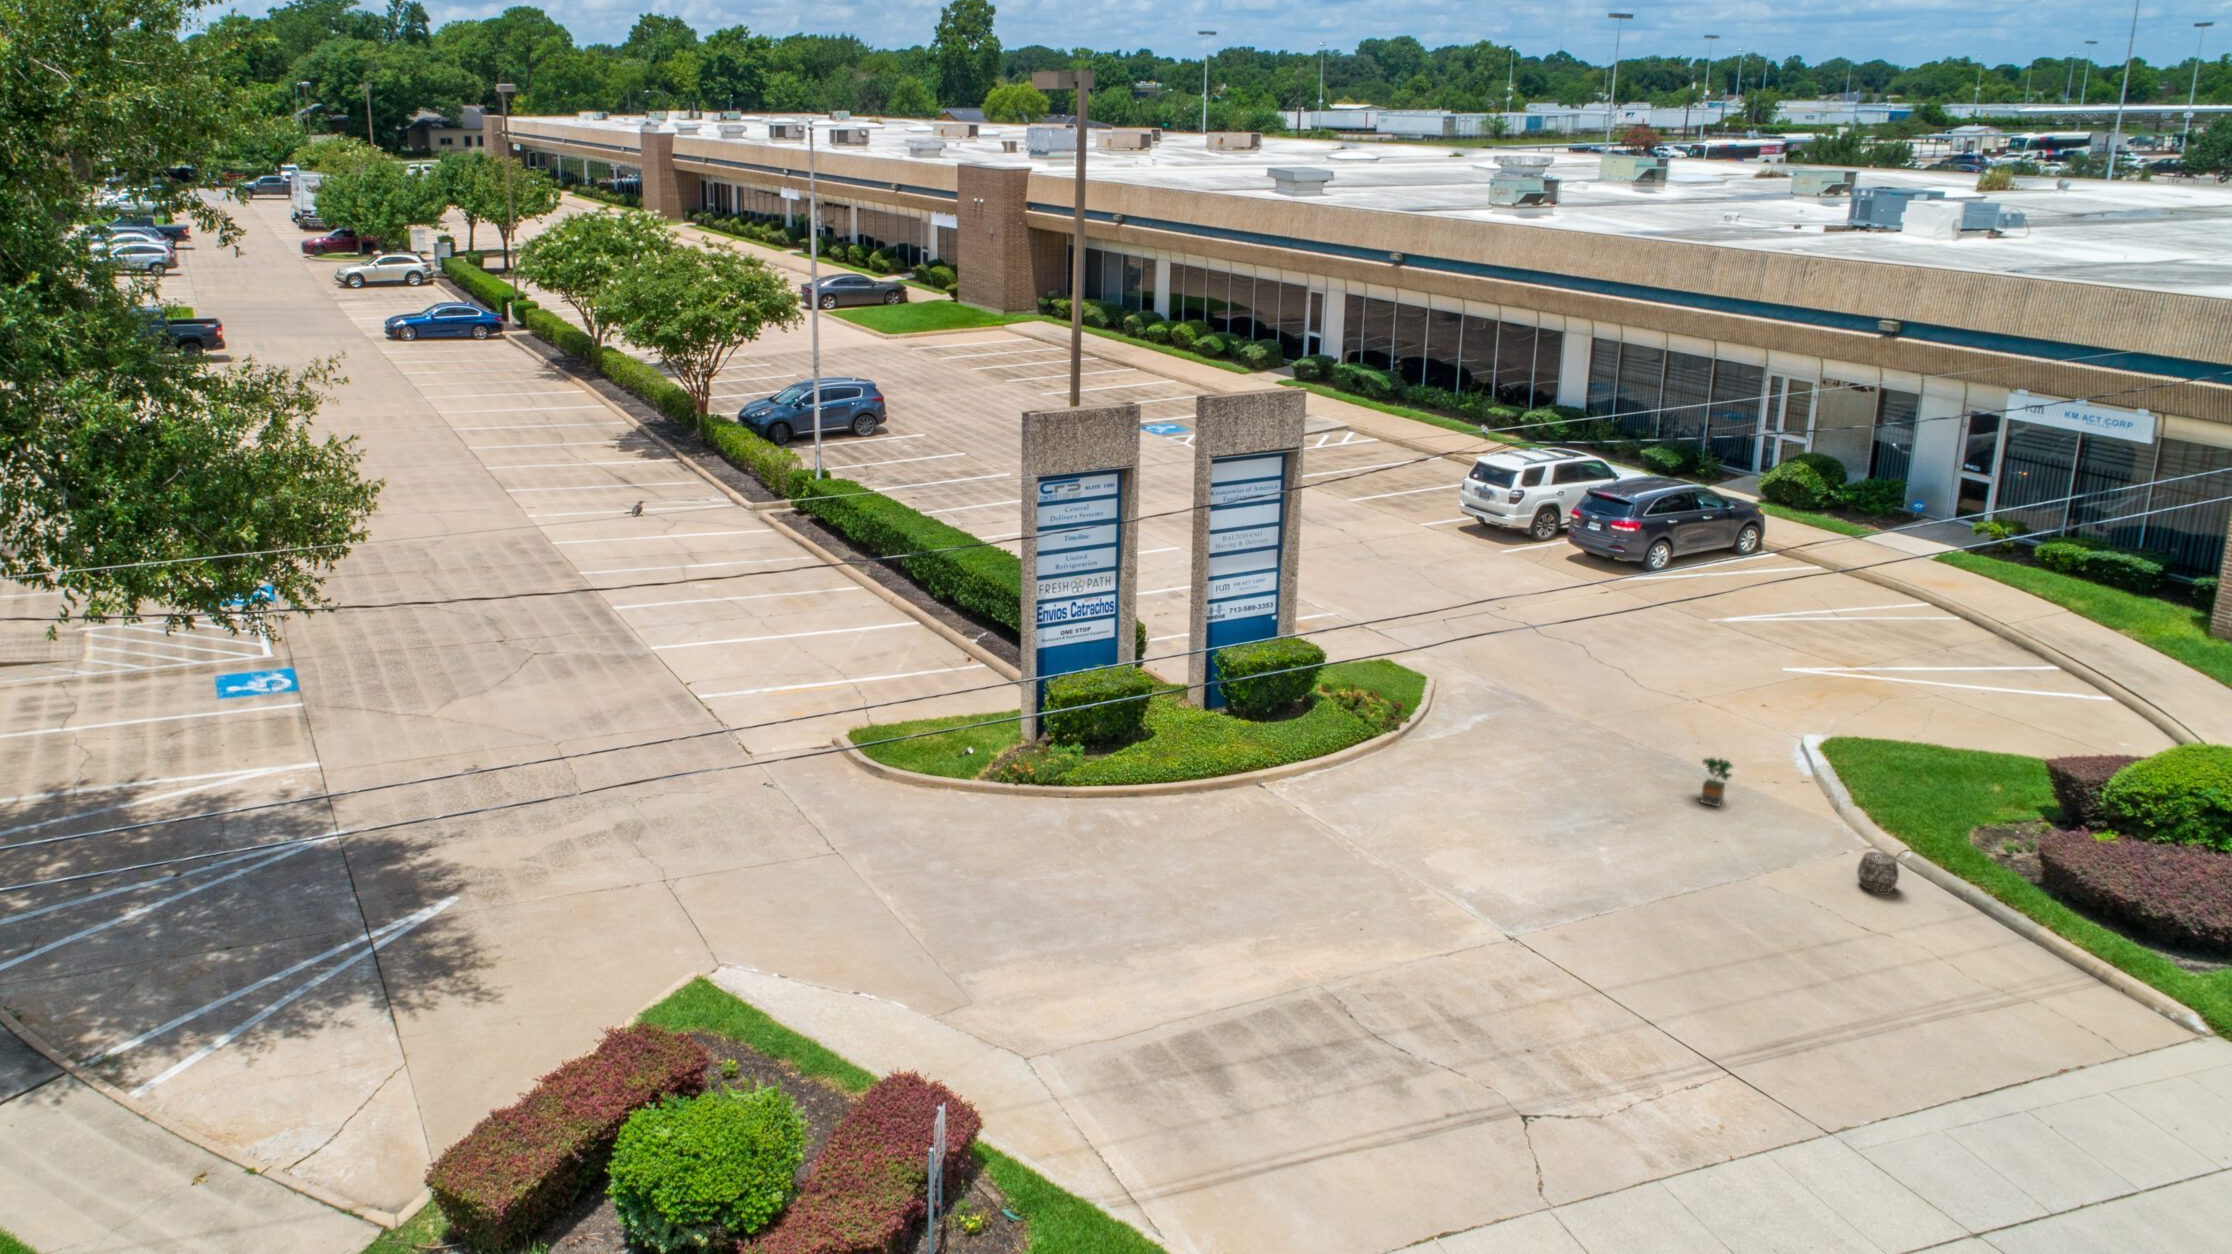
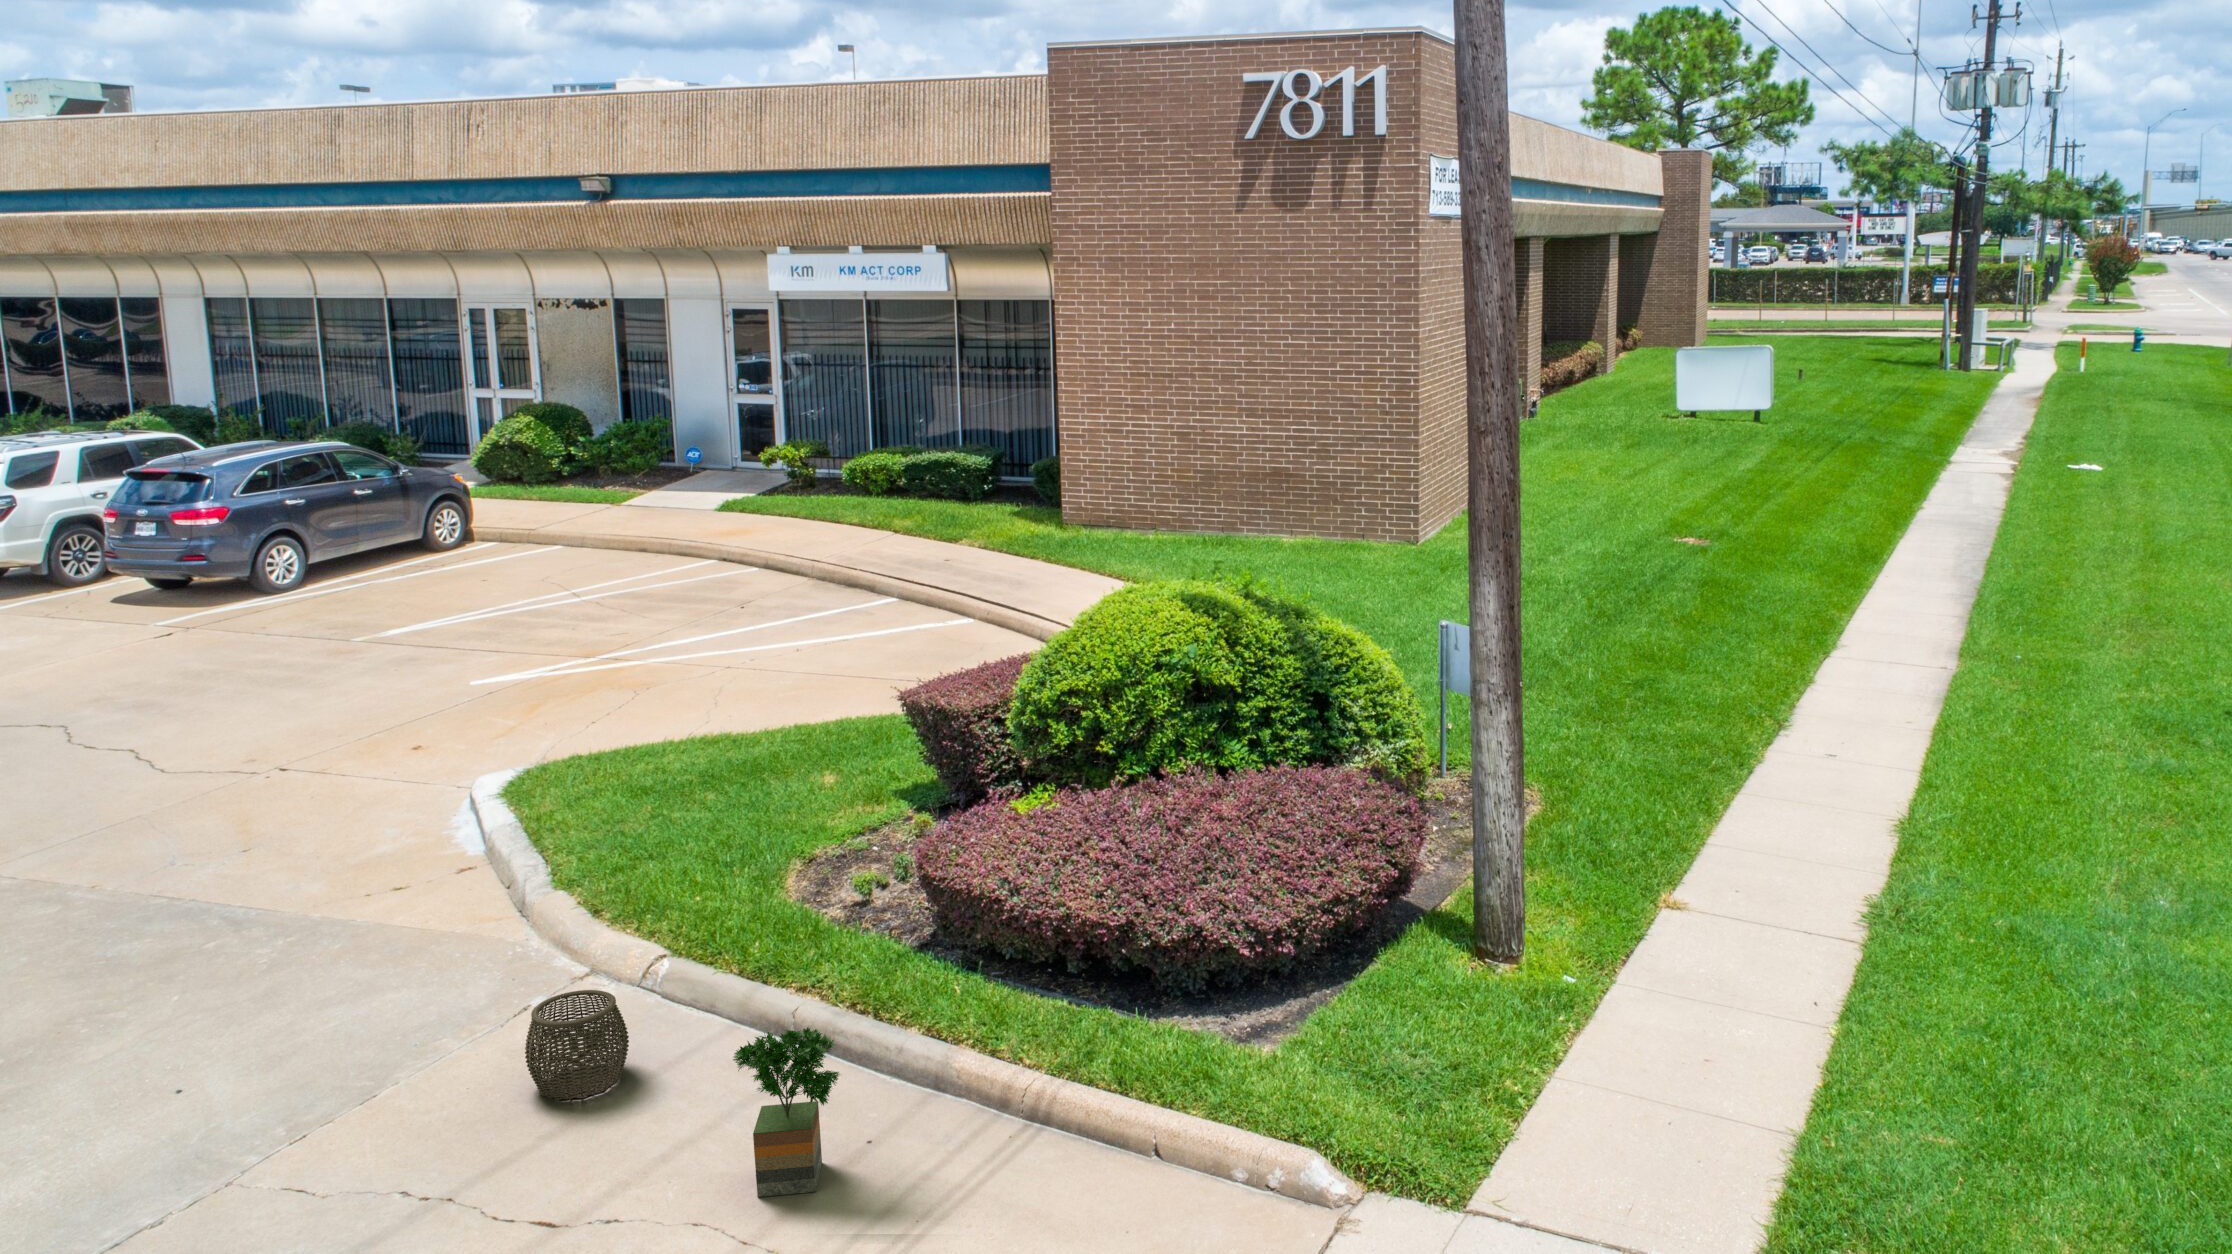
potted tree: present [1701,758,1732,807] -> present [733,1027,839,1197]

